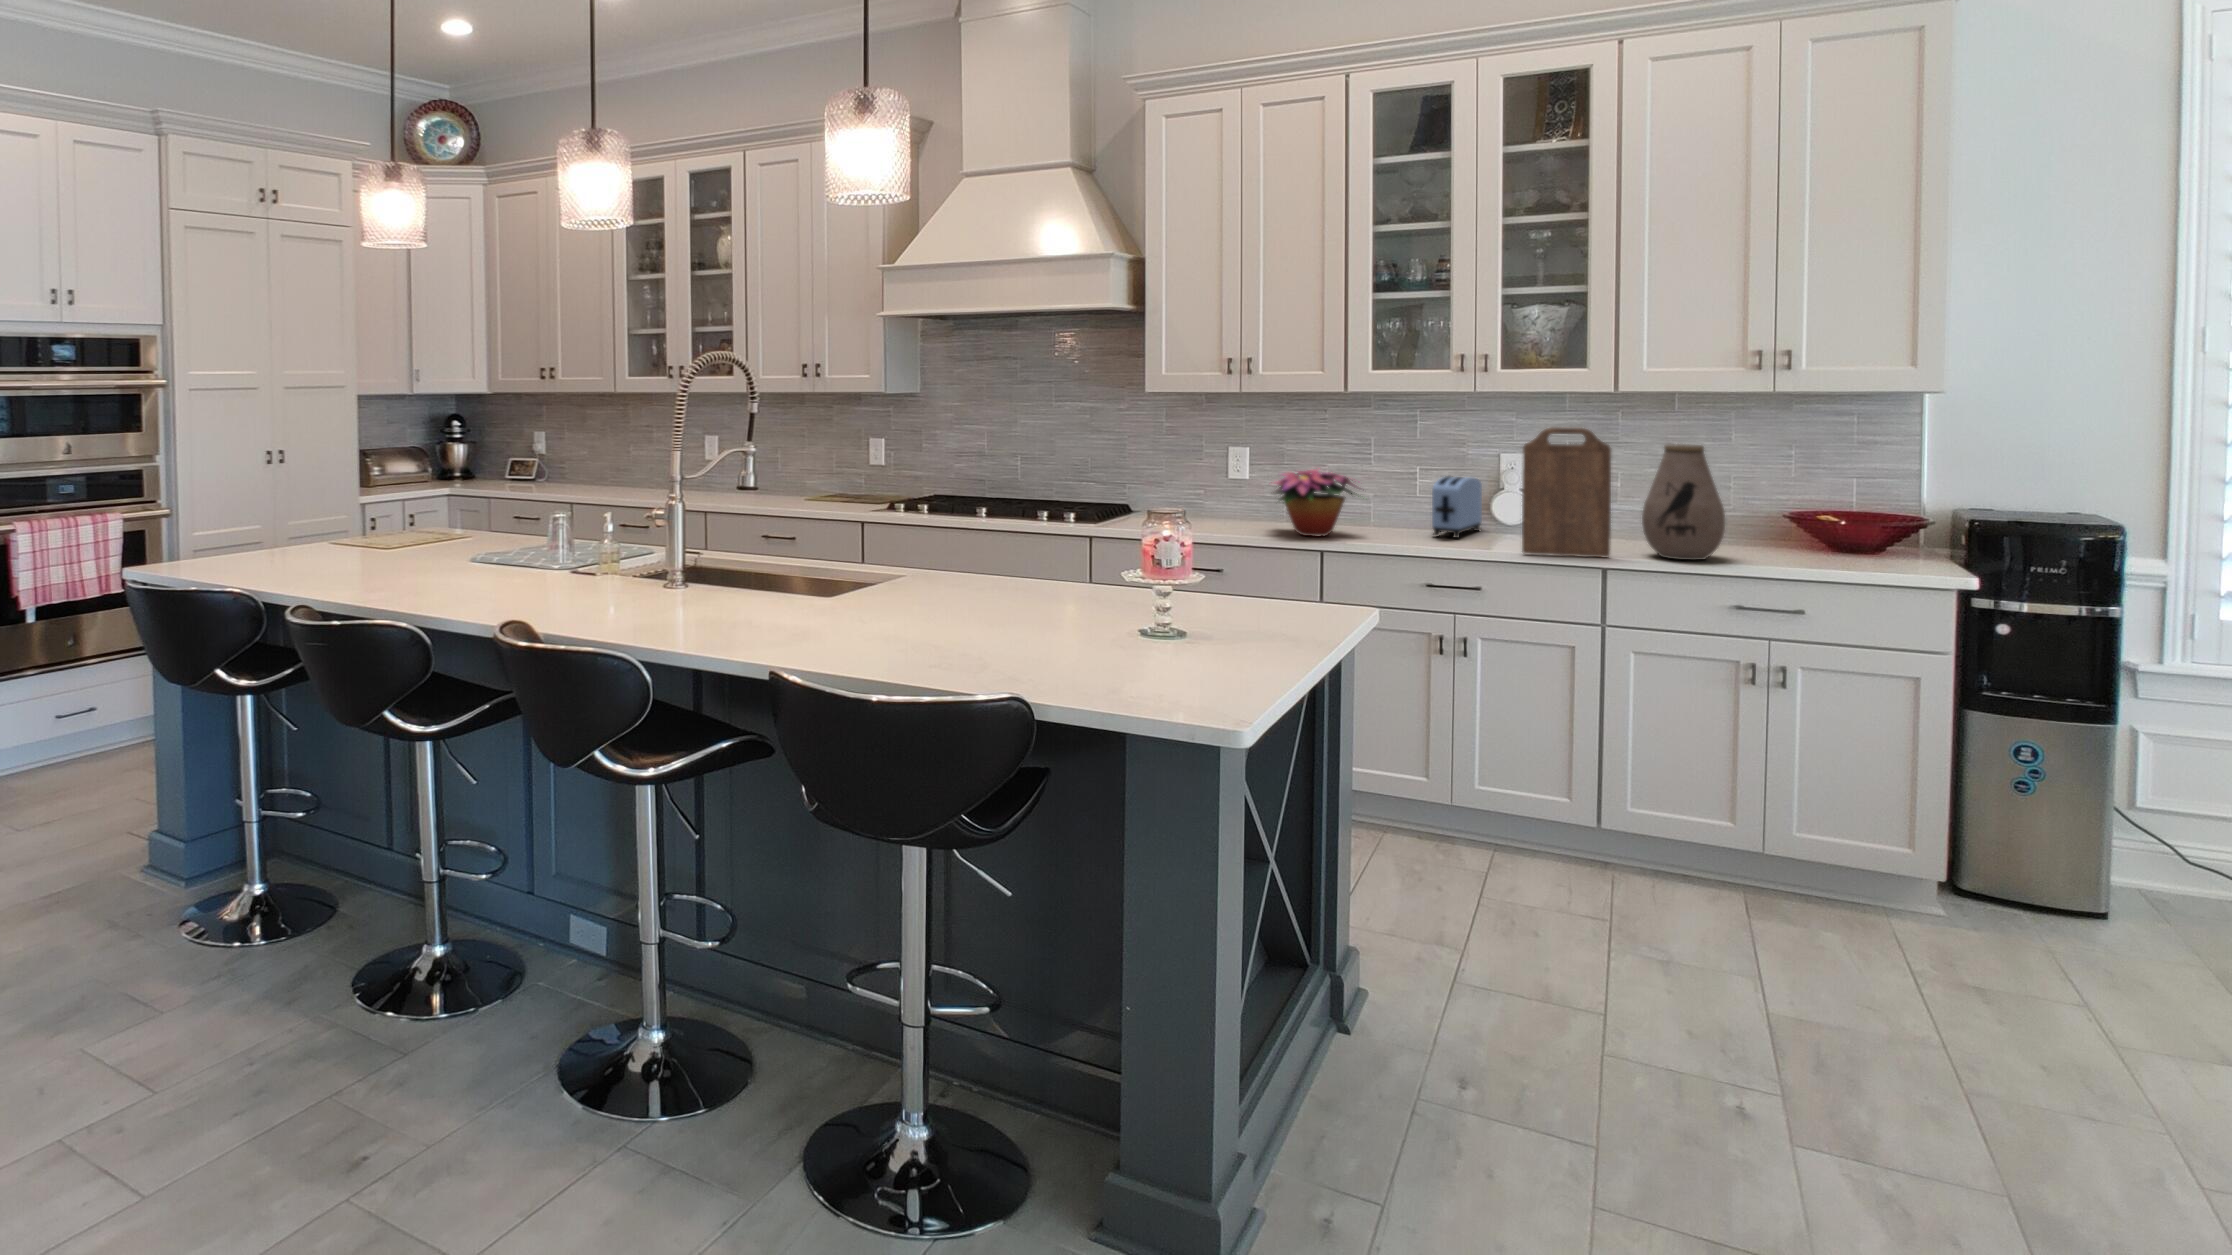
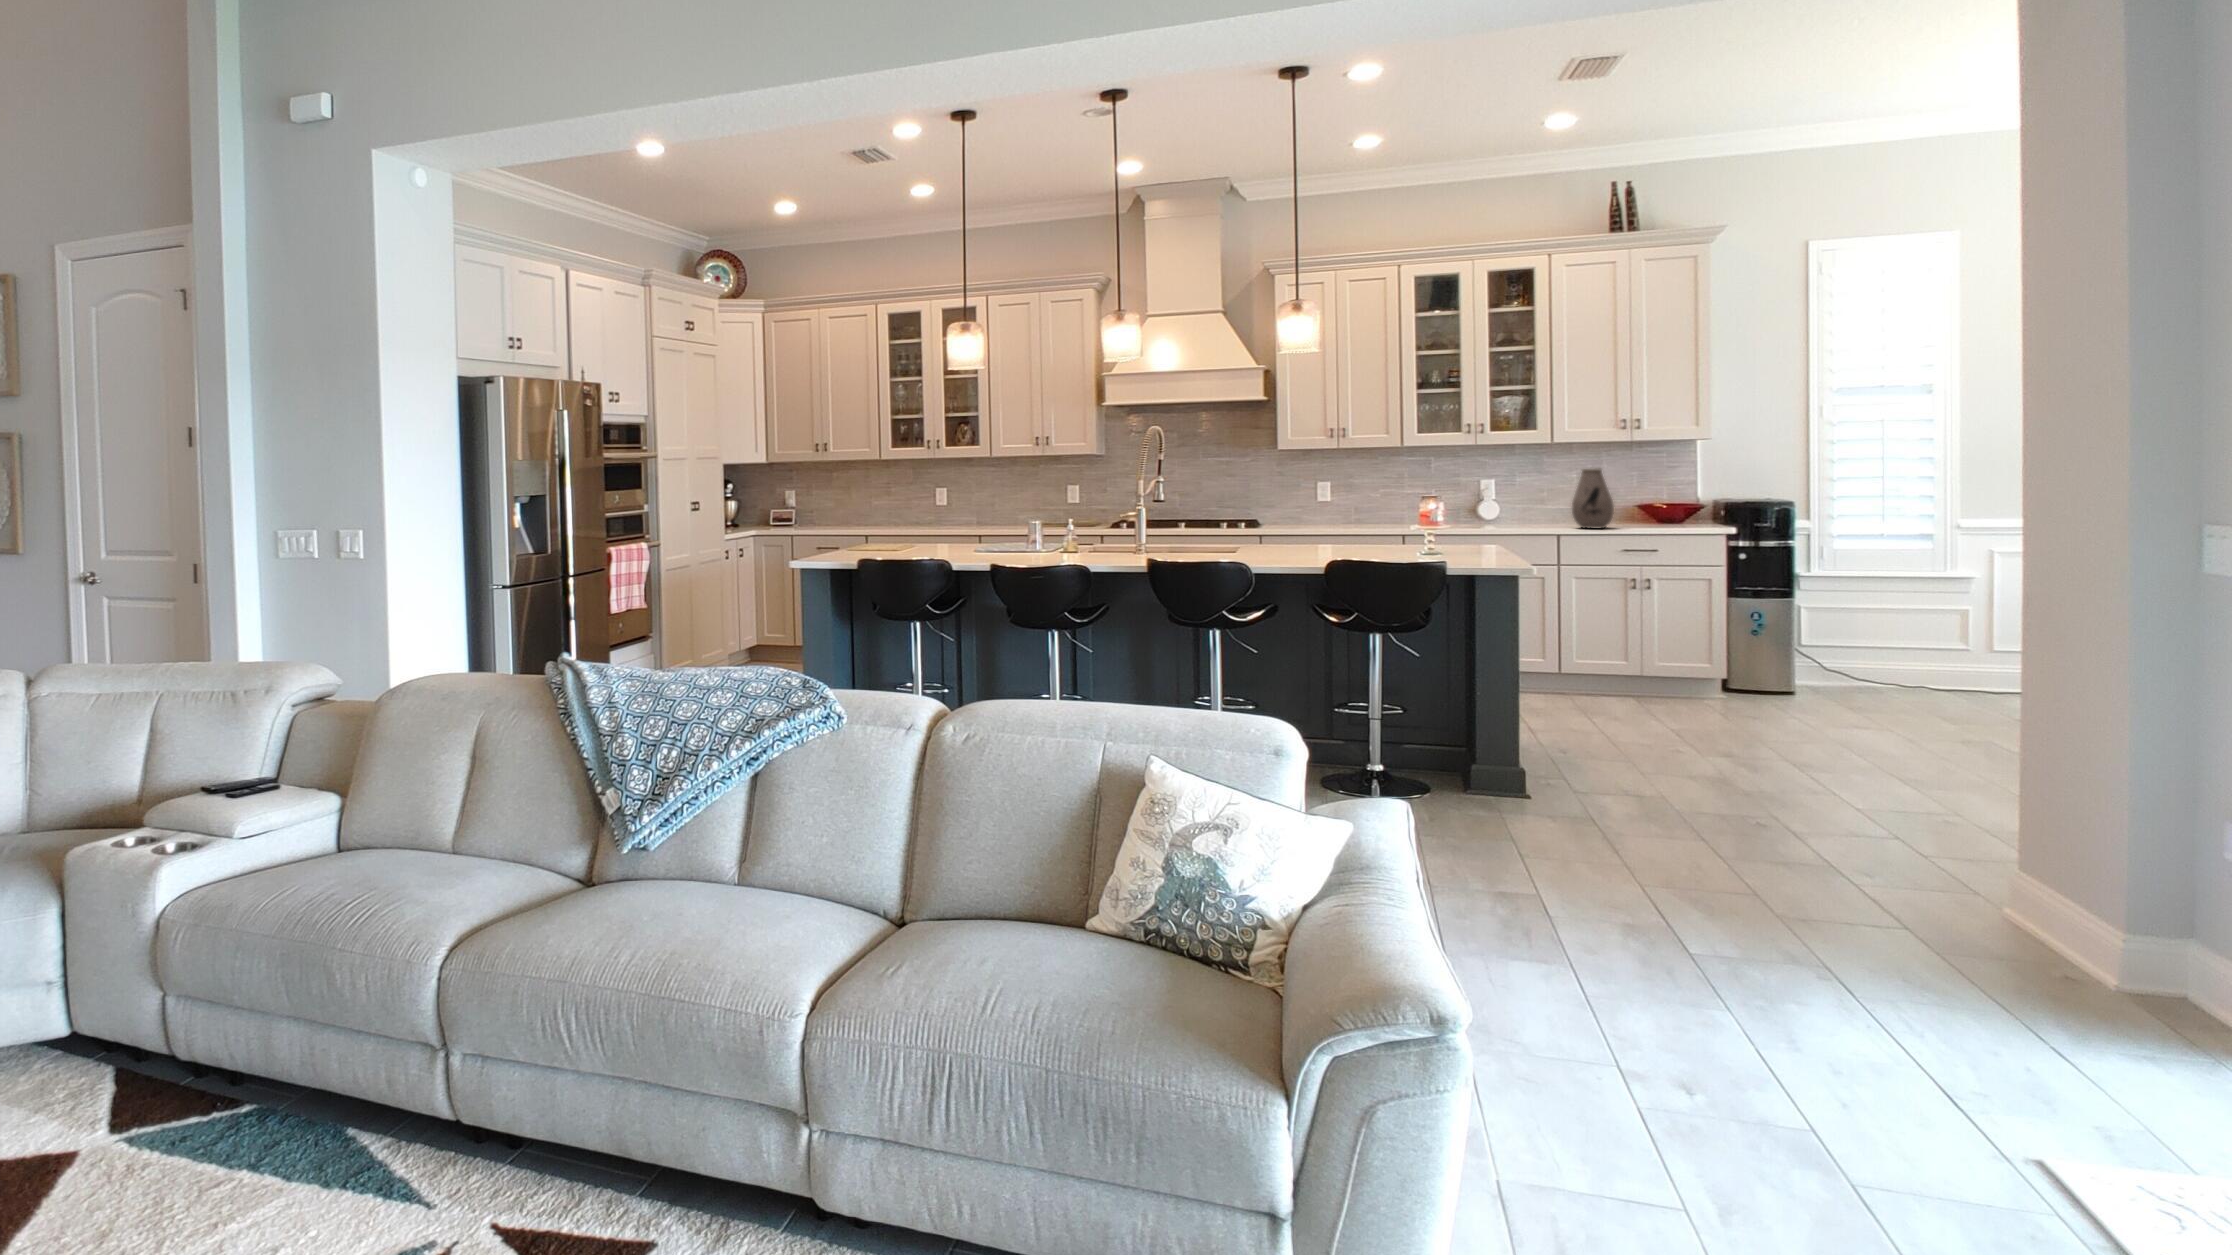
cutting board: present [1522,427,1611,557] -> none [1512,461,1558,530]
flower arrangement: present [1273,469,1359,537] -> none [1359,490,1424,529]
toaster: present [1432,476,1482,538] -> none [1455,493,1477,526]

